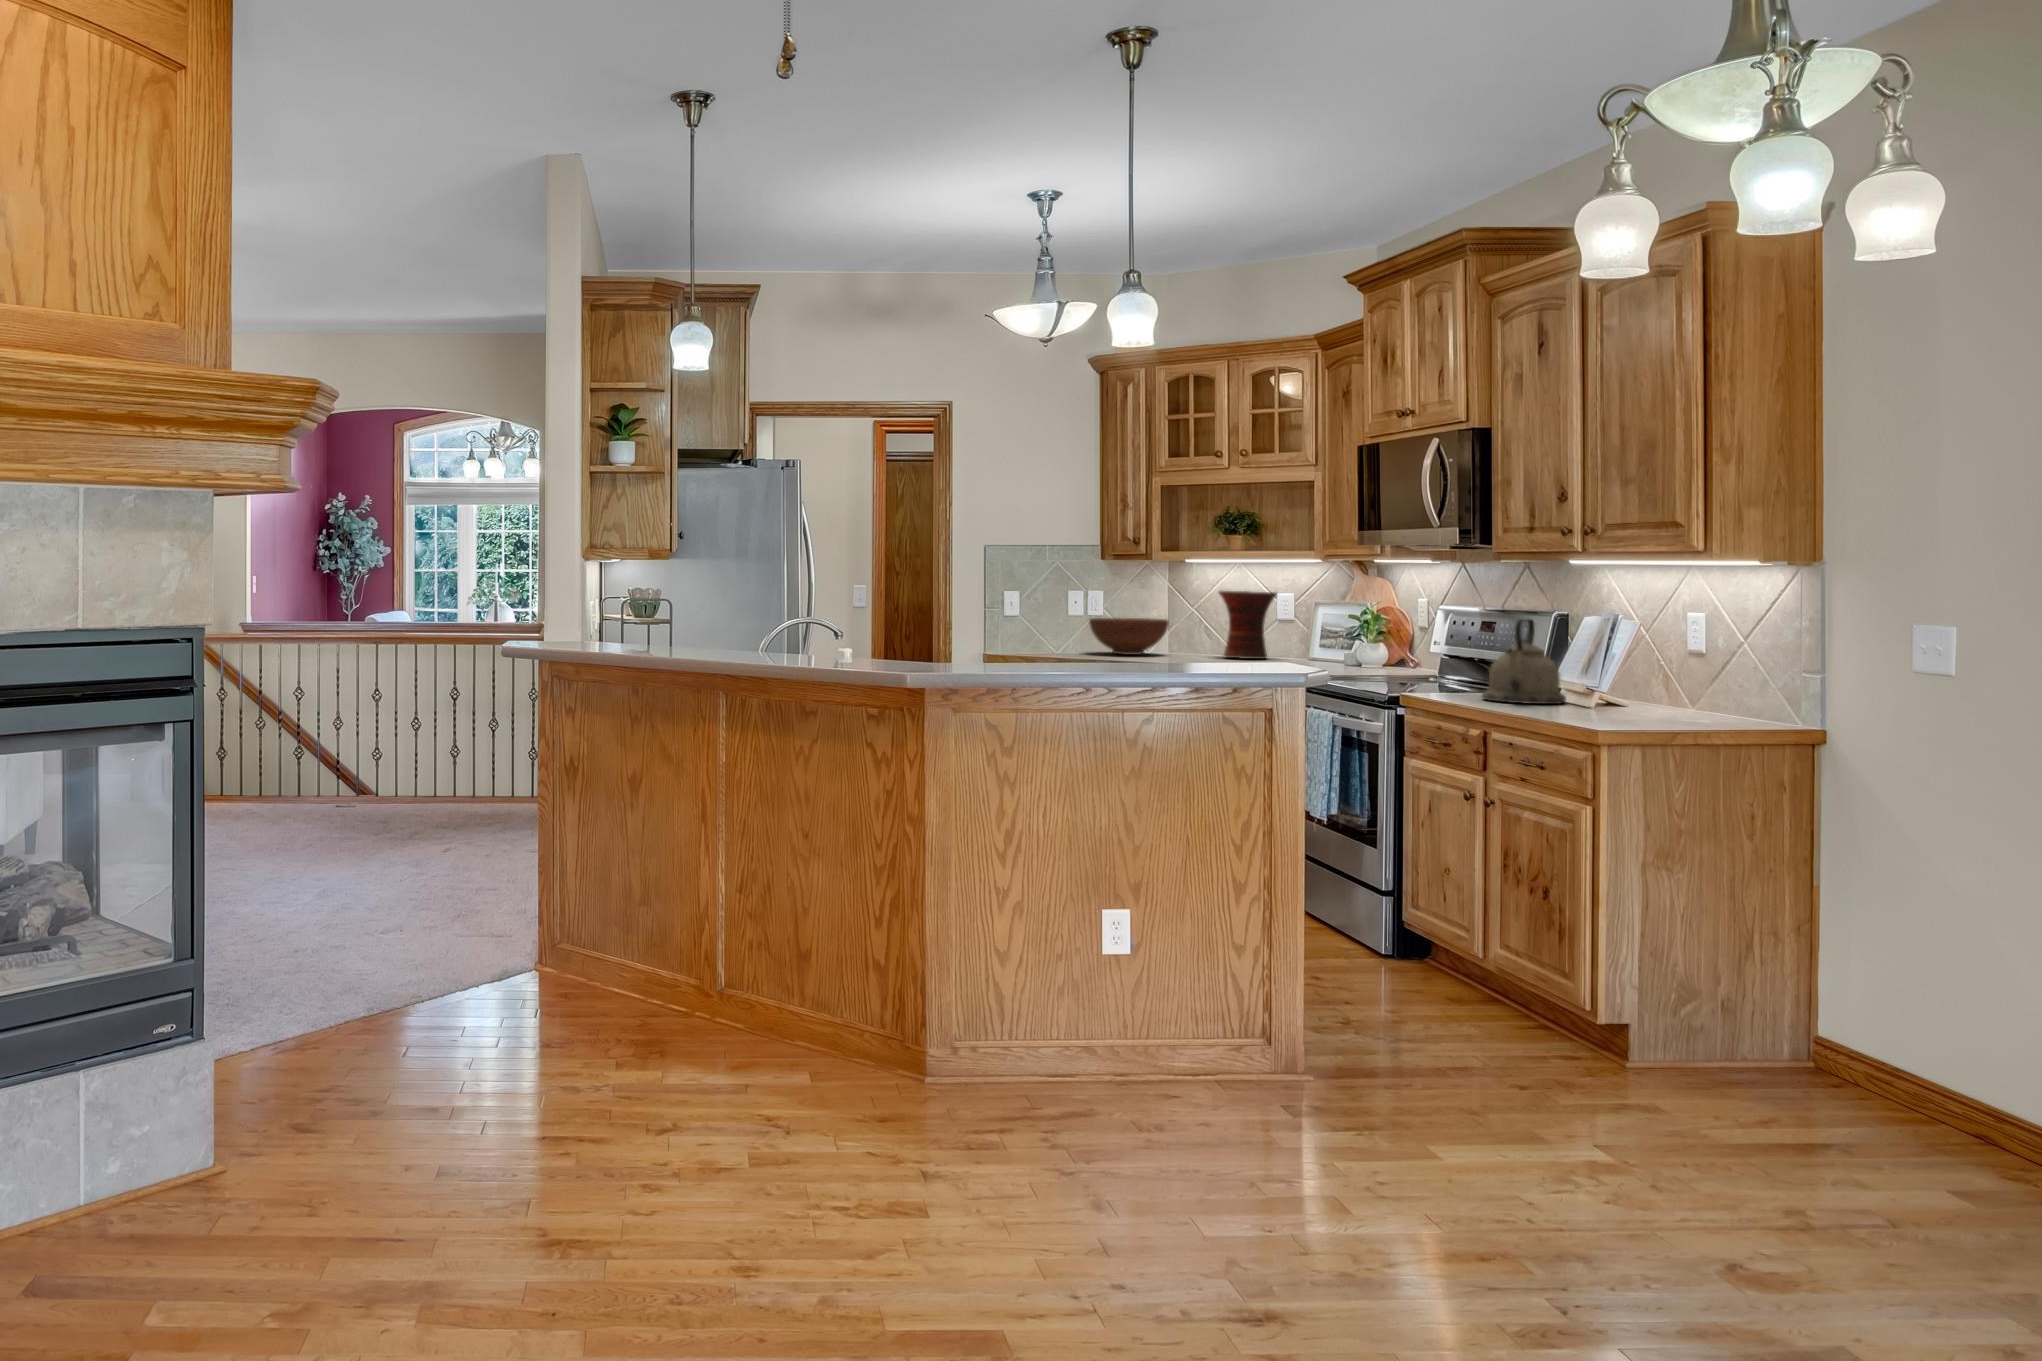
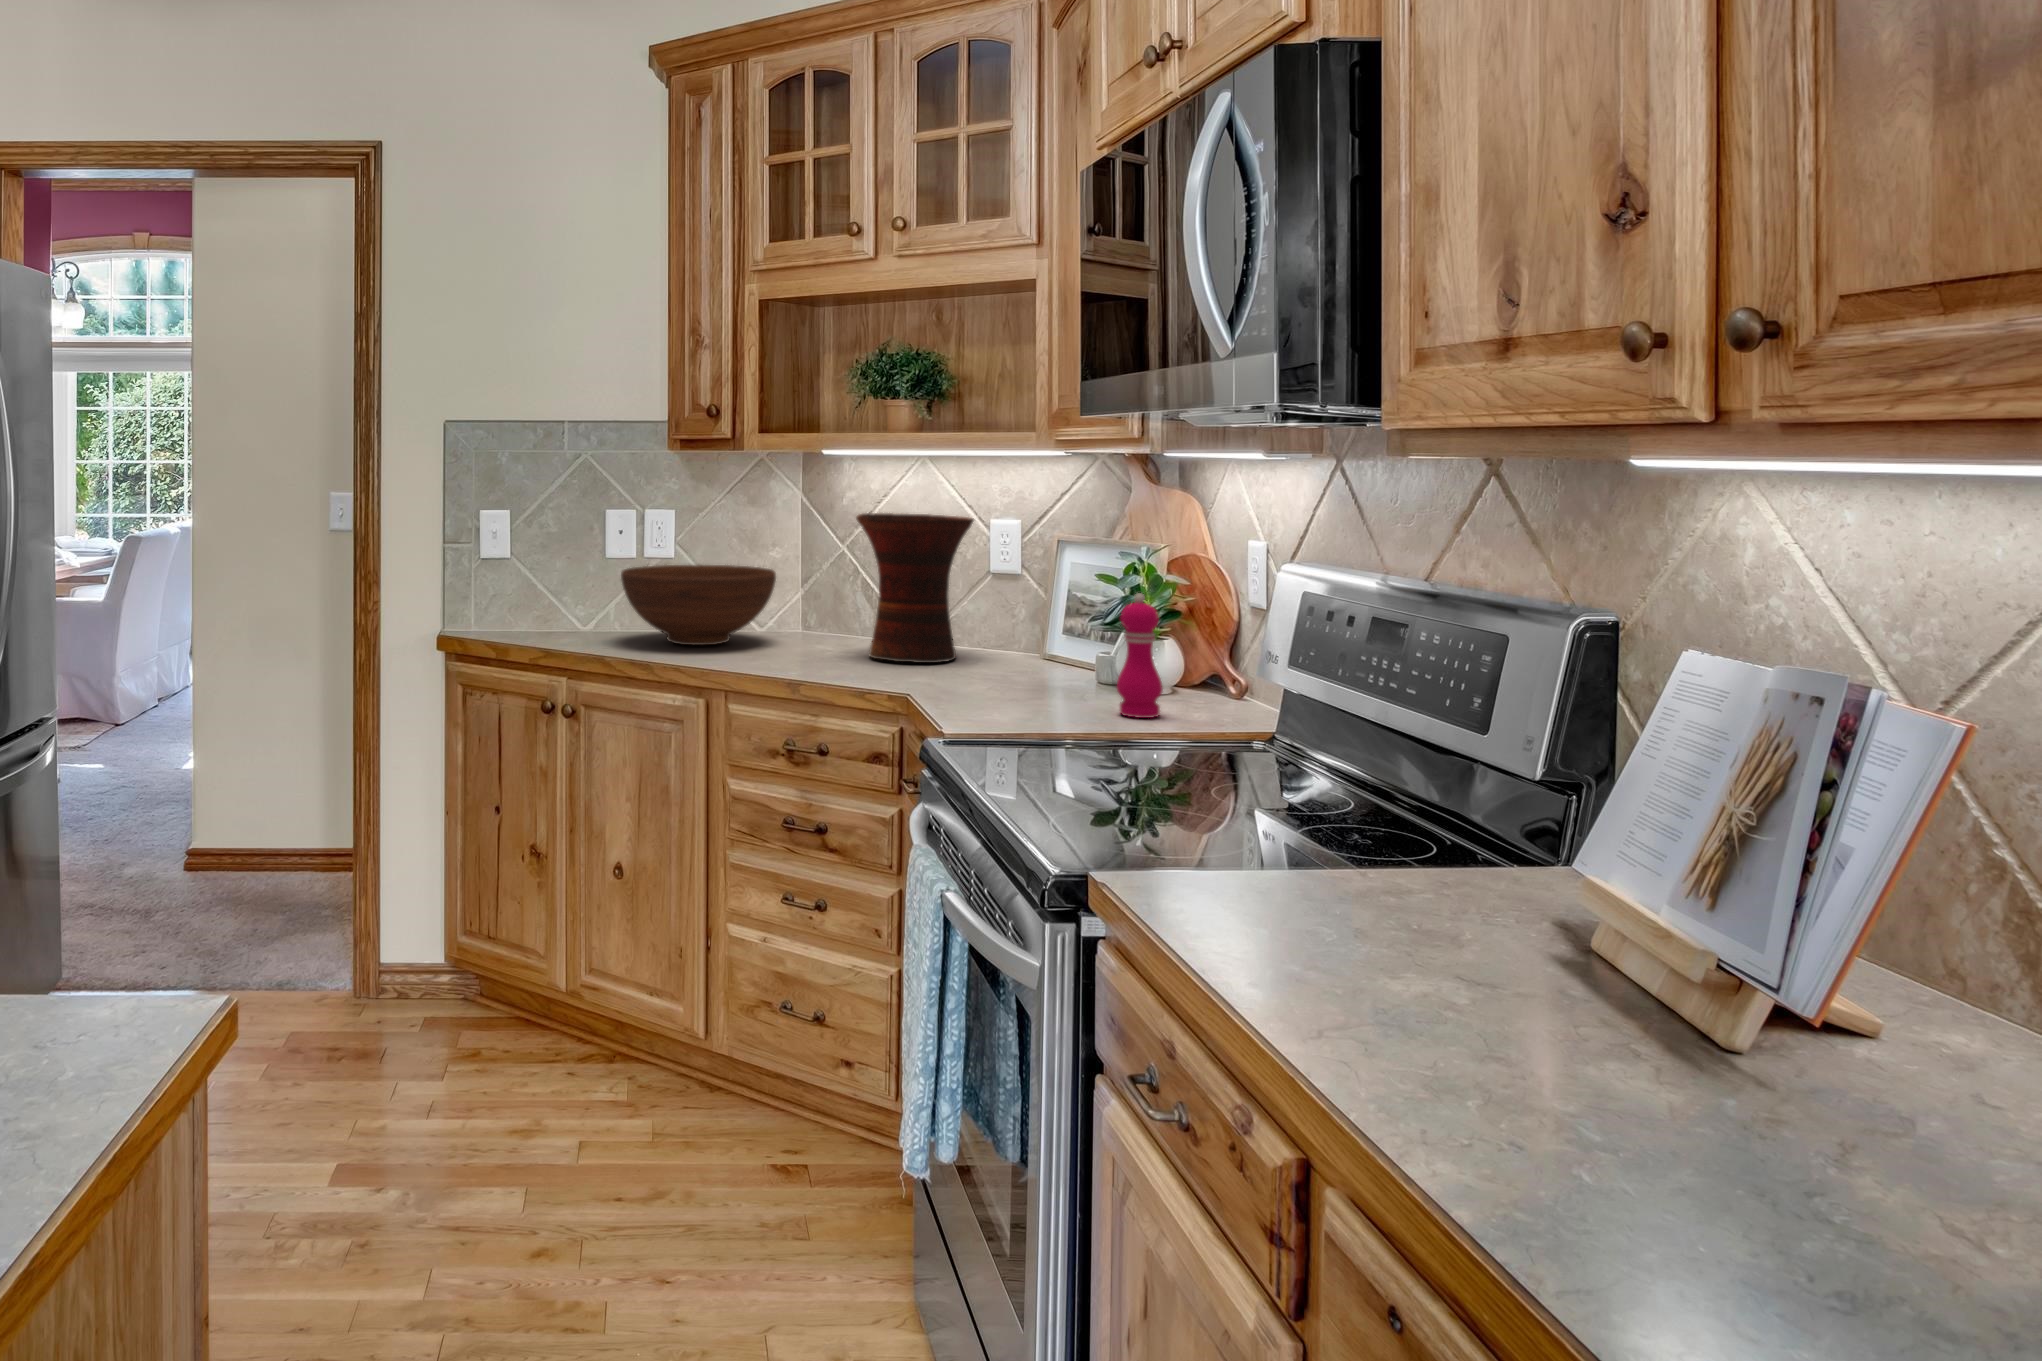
pepper mill: none [1365,619,1385,670] -> present [1117,593,1163,718]
kettle: present [1482,619,1566,704] -> none [1329,694,1668,1096]

